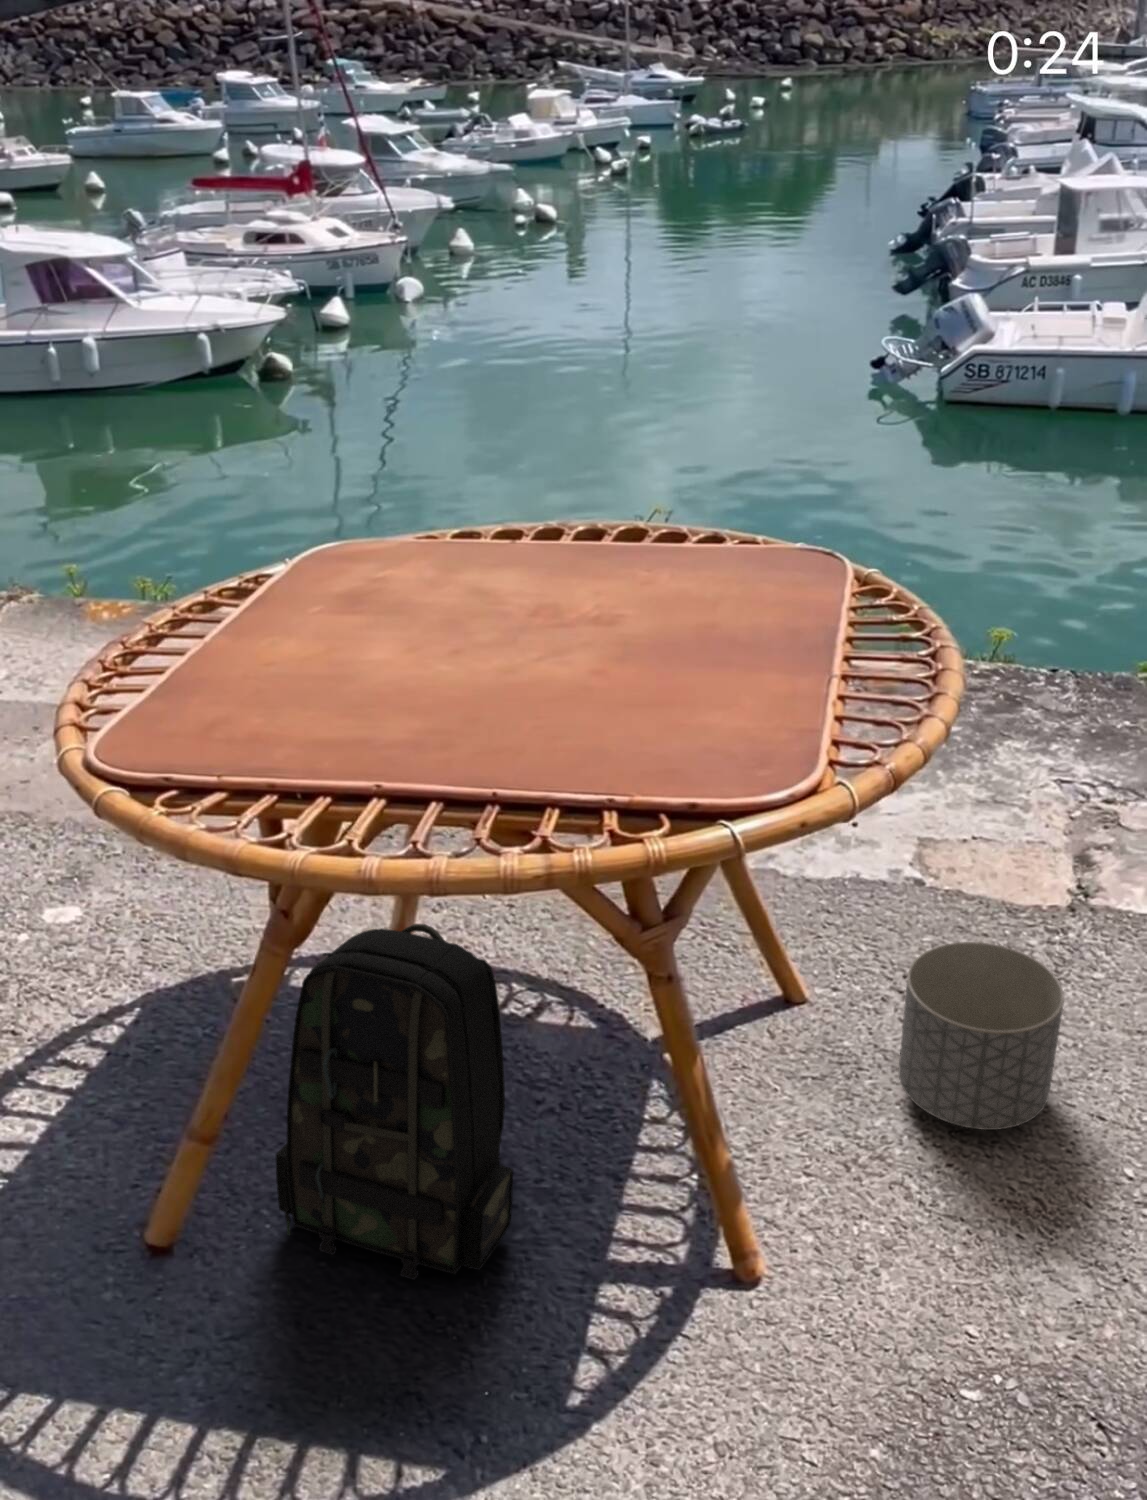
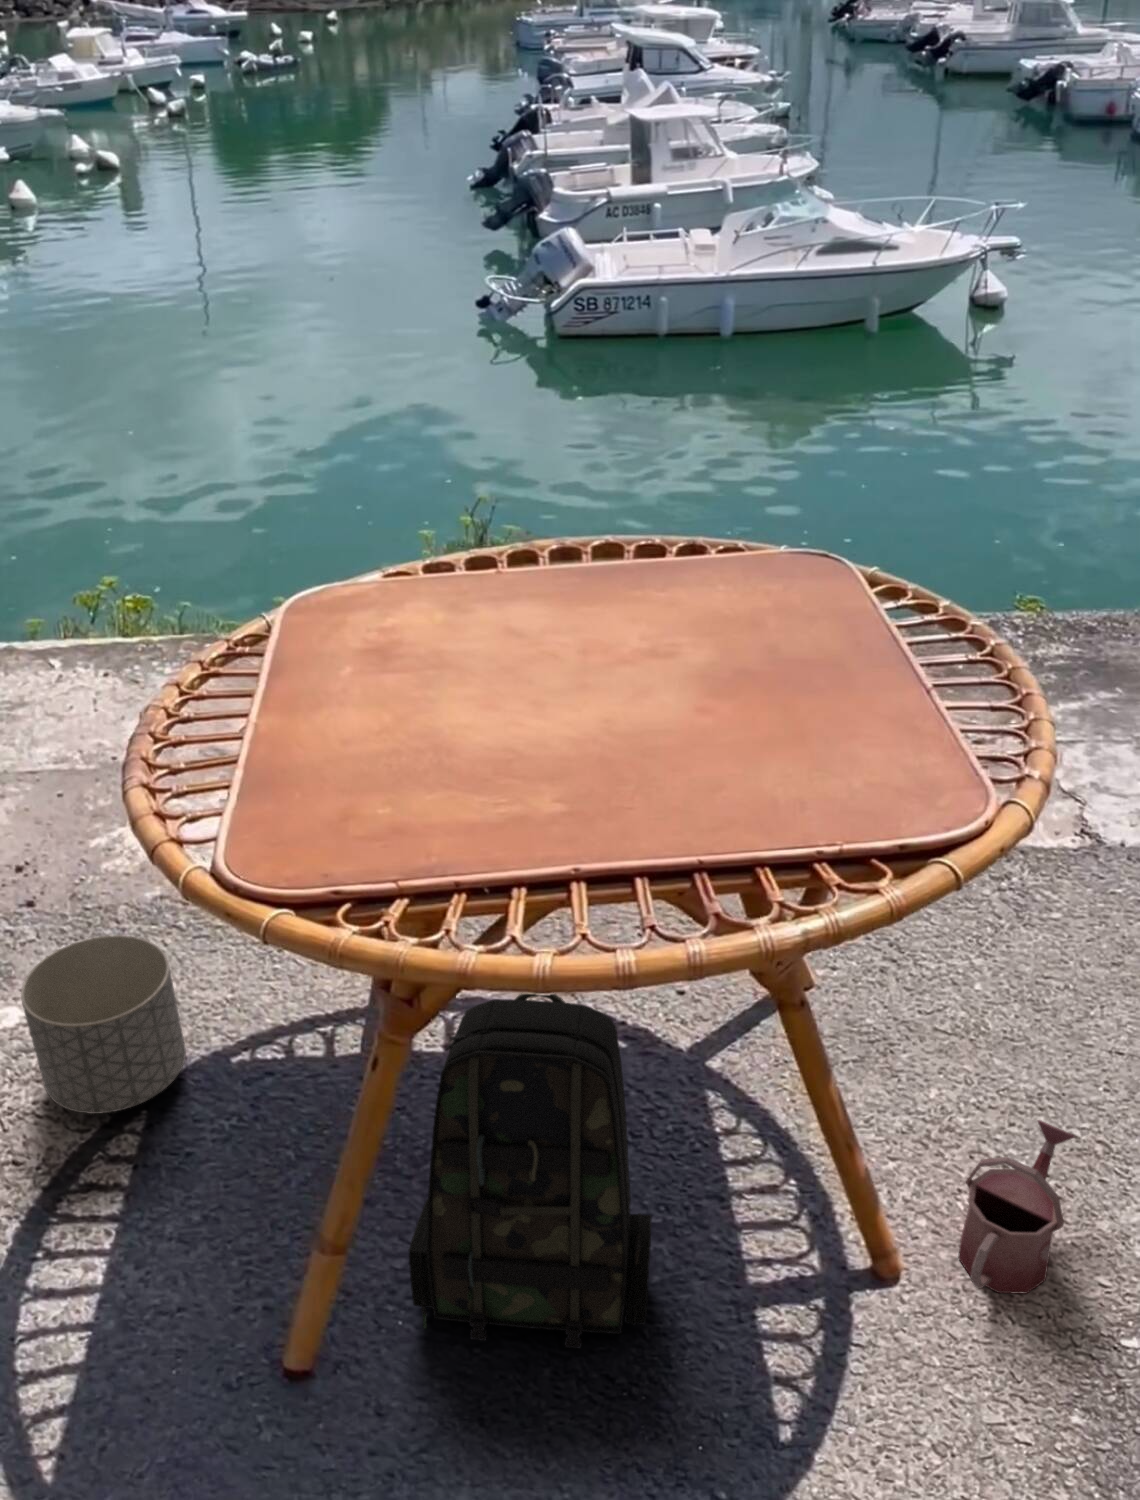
planter: present [898,942,1064,1130] -> present [21,935,186,1114]
watering can: none [811,1153,975,1326] -> present [958,1120,1075,1294]

